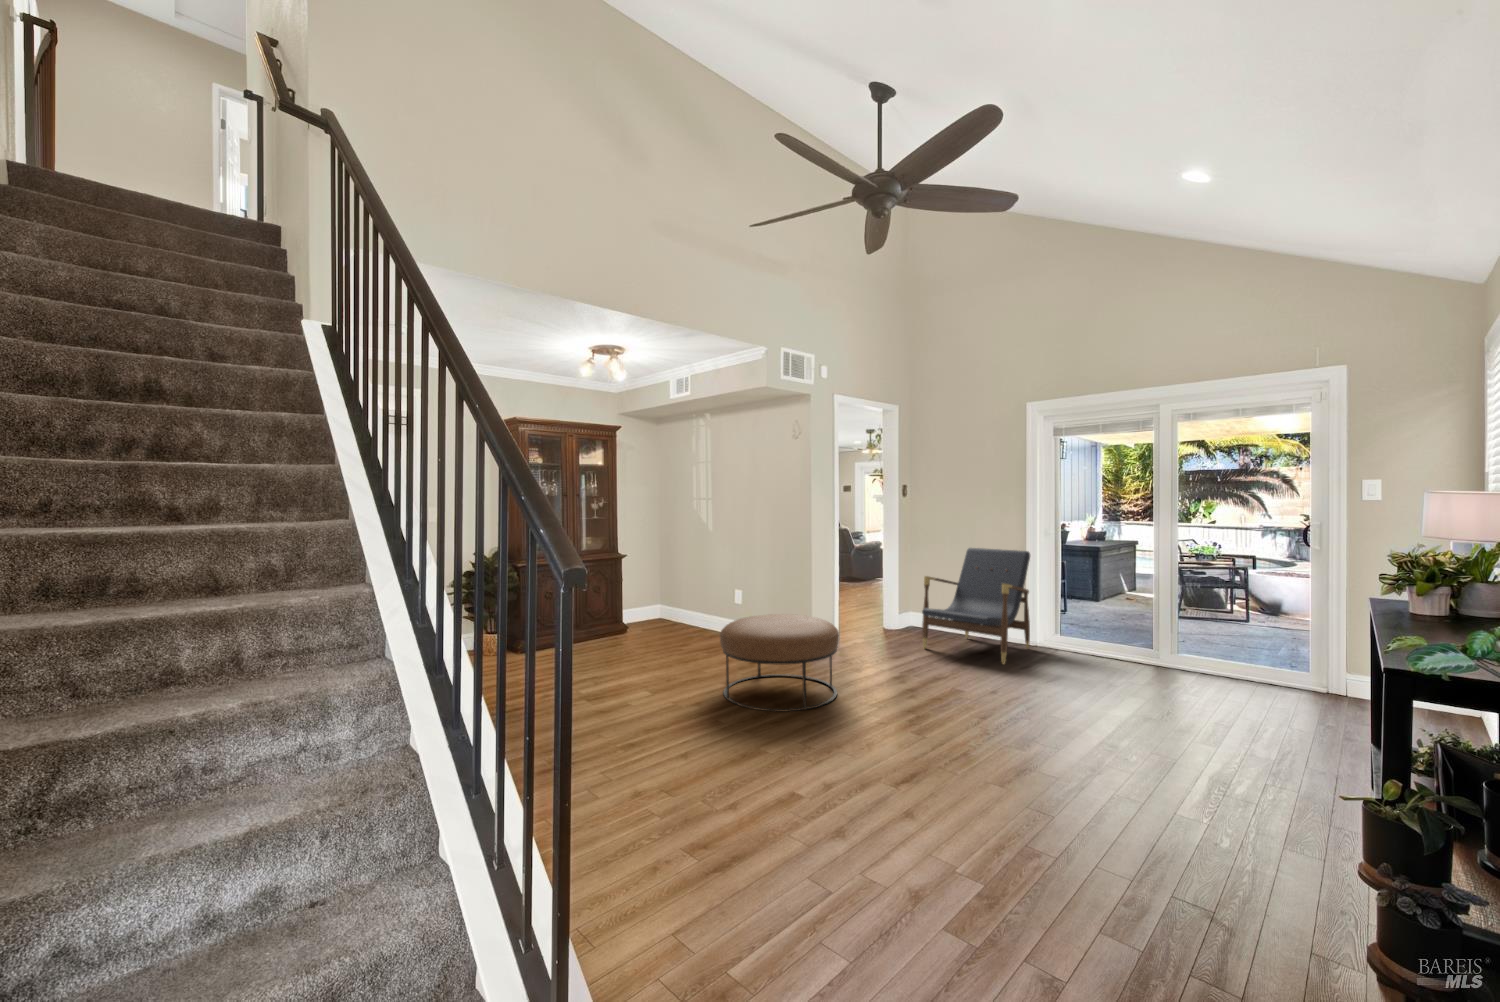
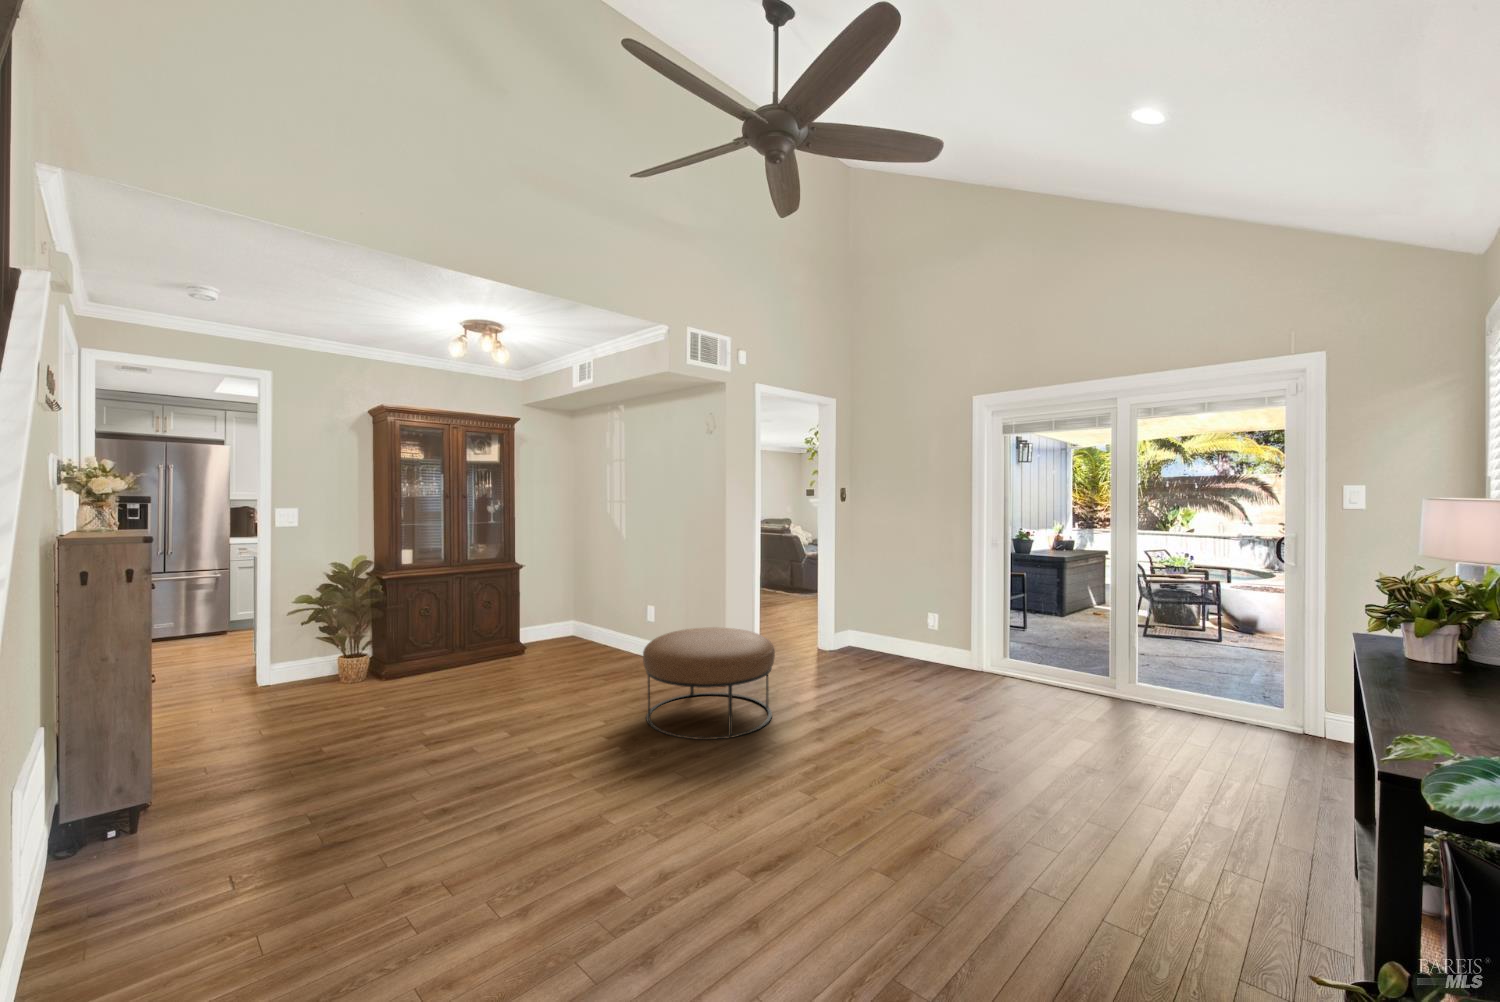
lounge chair: present [922,548,1030,664] -> none [876,554,994,682]

